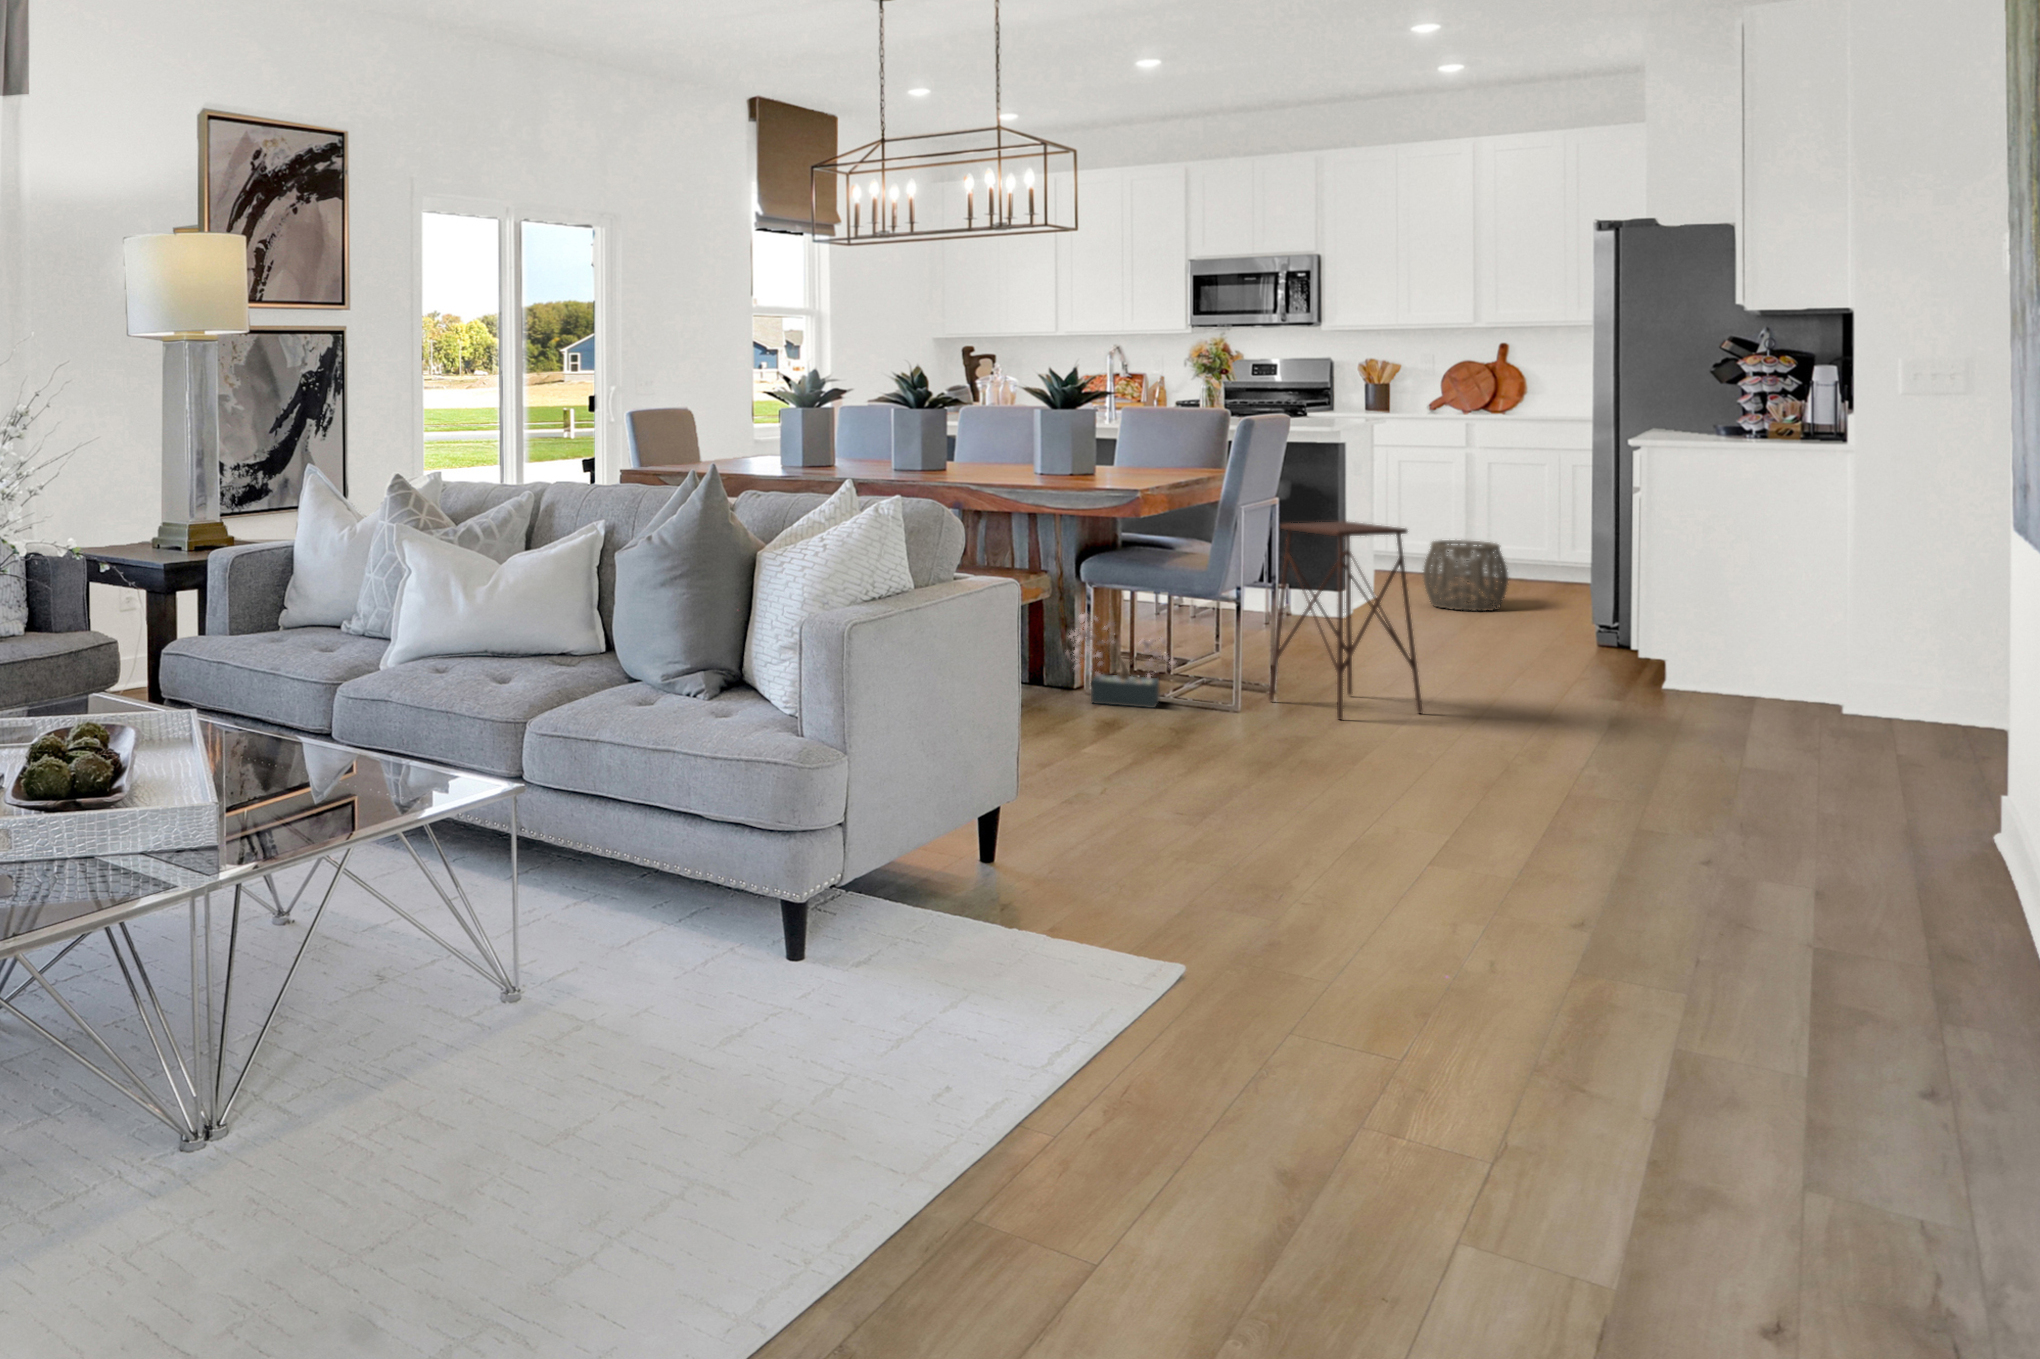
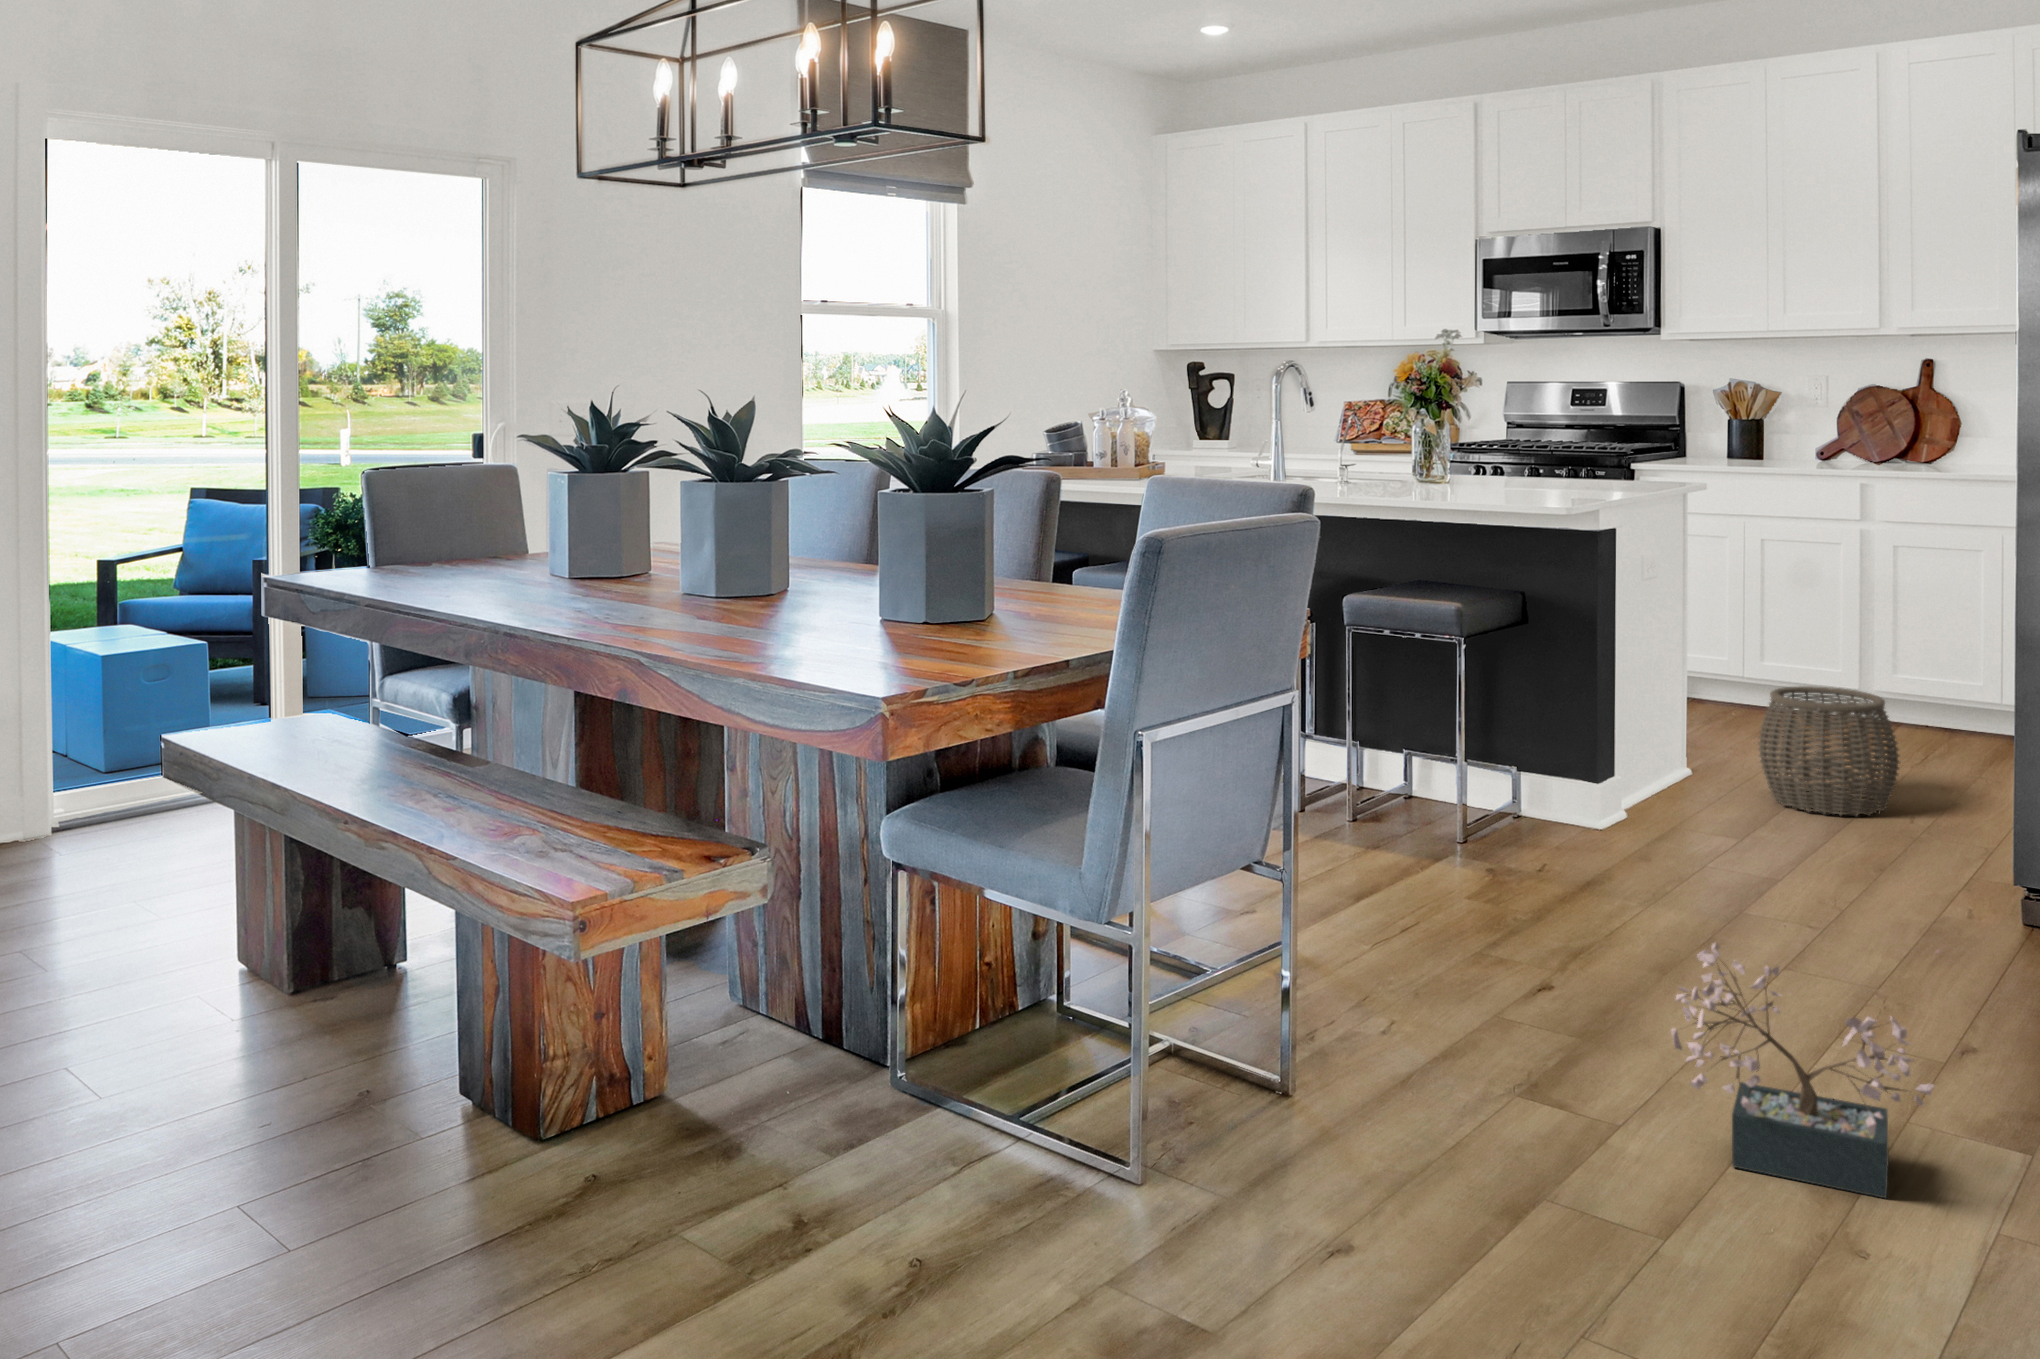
side table: present [1269,521,1422,720] -> none [1203,758,1517,1286]
decorative plant: present [1067,613,1175,708] -> present [1671,943,1934,1199]

